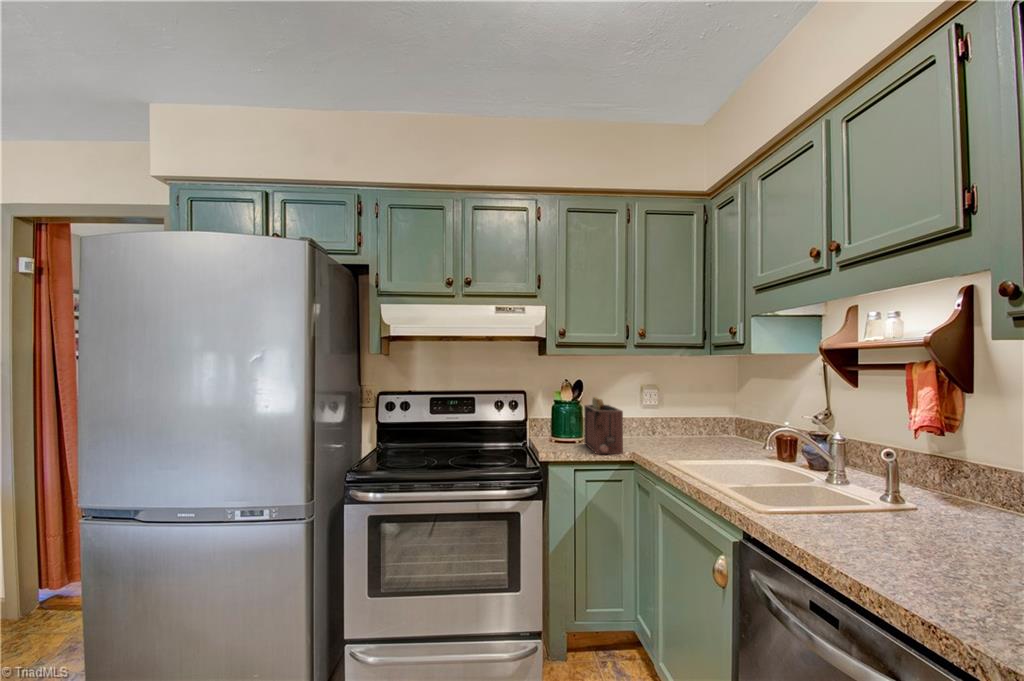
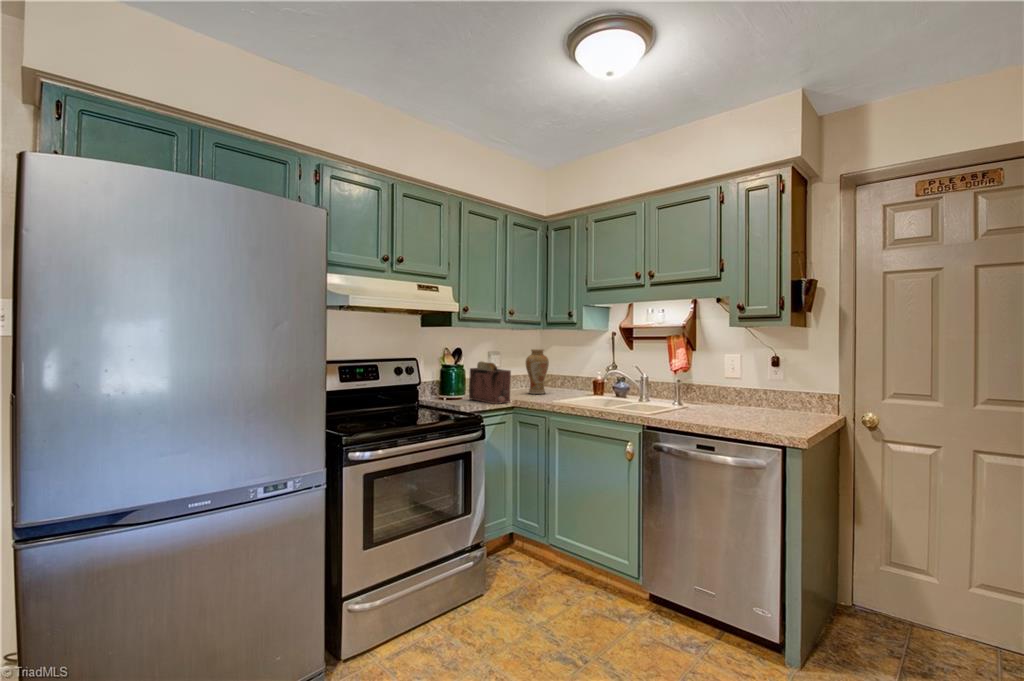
vase: none [680,382,715,447] -> present [526,349,549,394]

